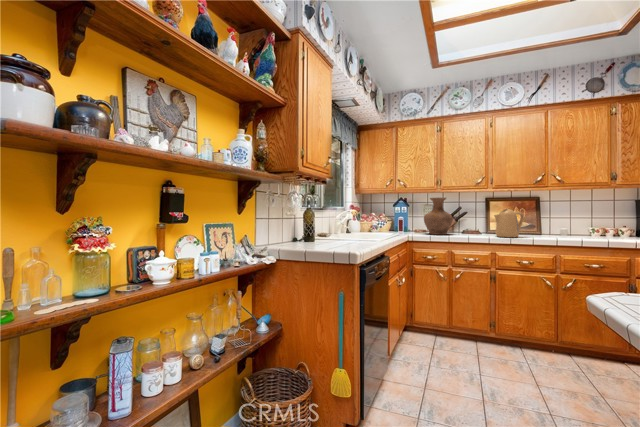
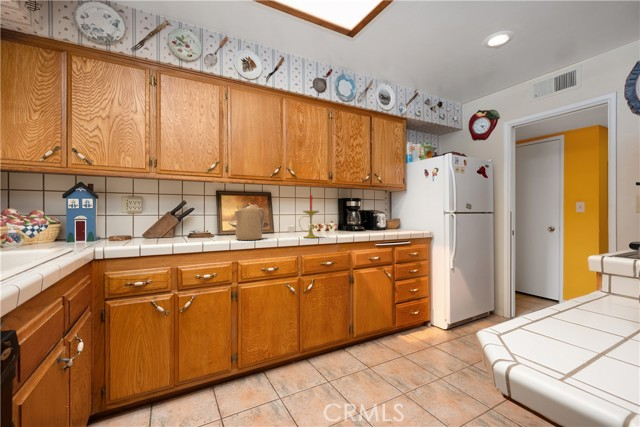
vase: present [424,198,453,235] -> none [127,184,177,243]
candle: none [558,199,583,240] -> present [303,195,319,238]

